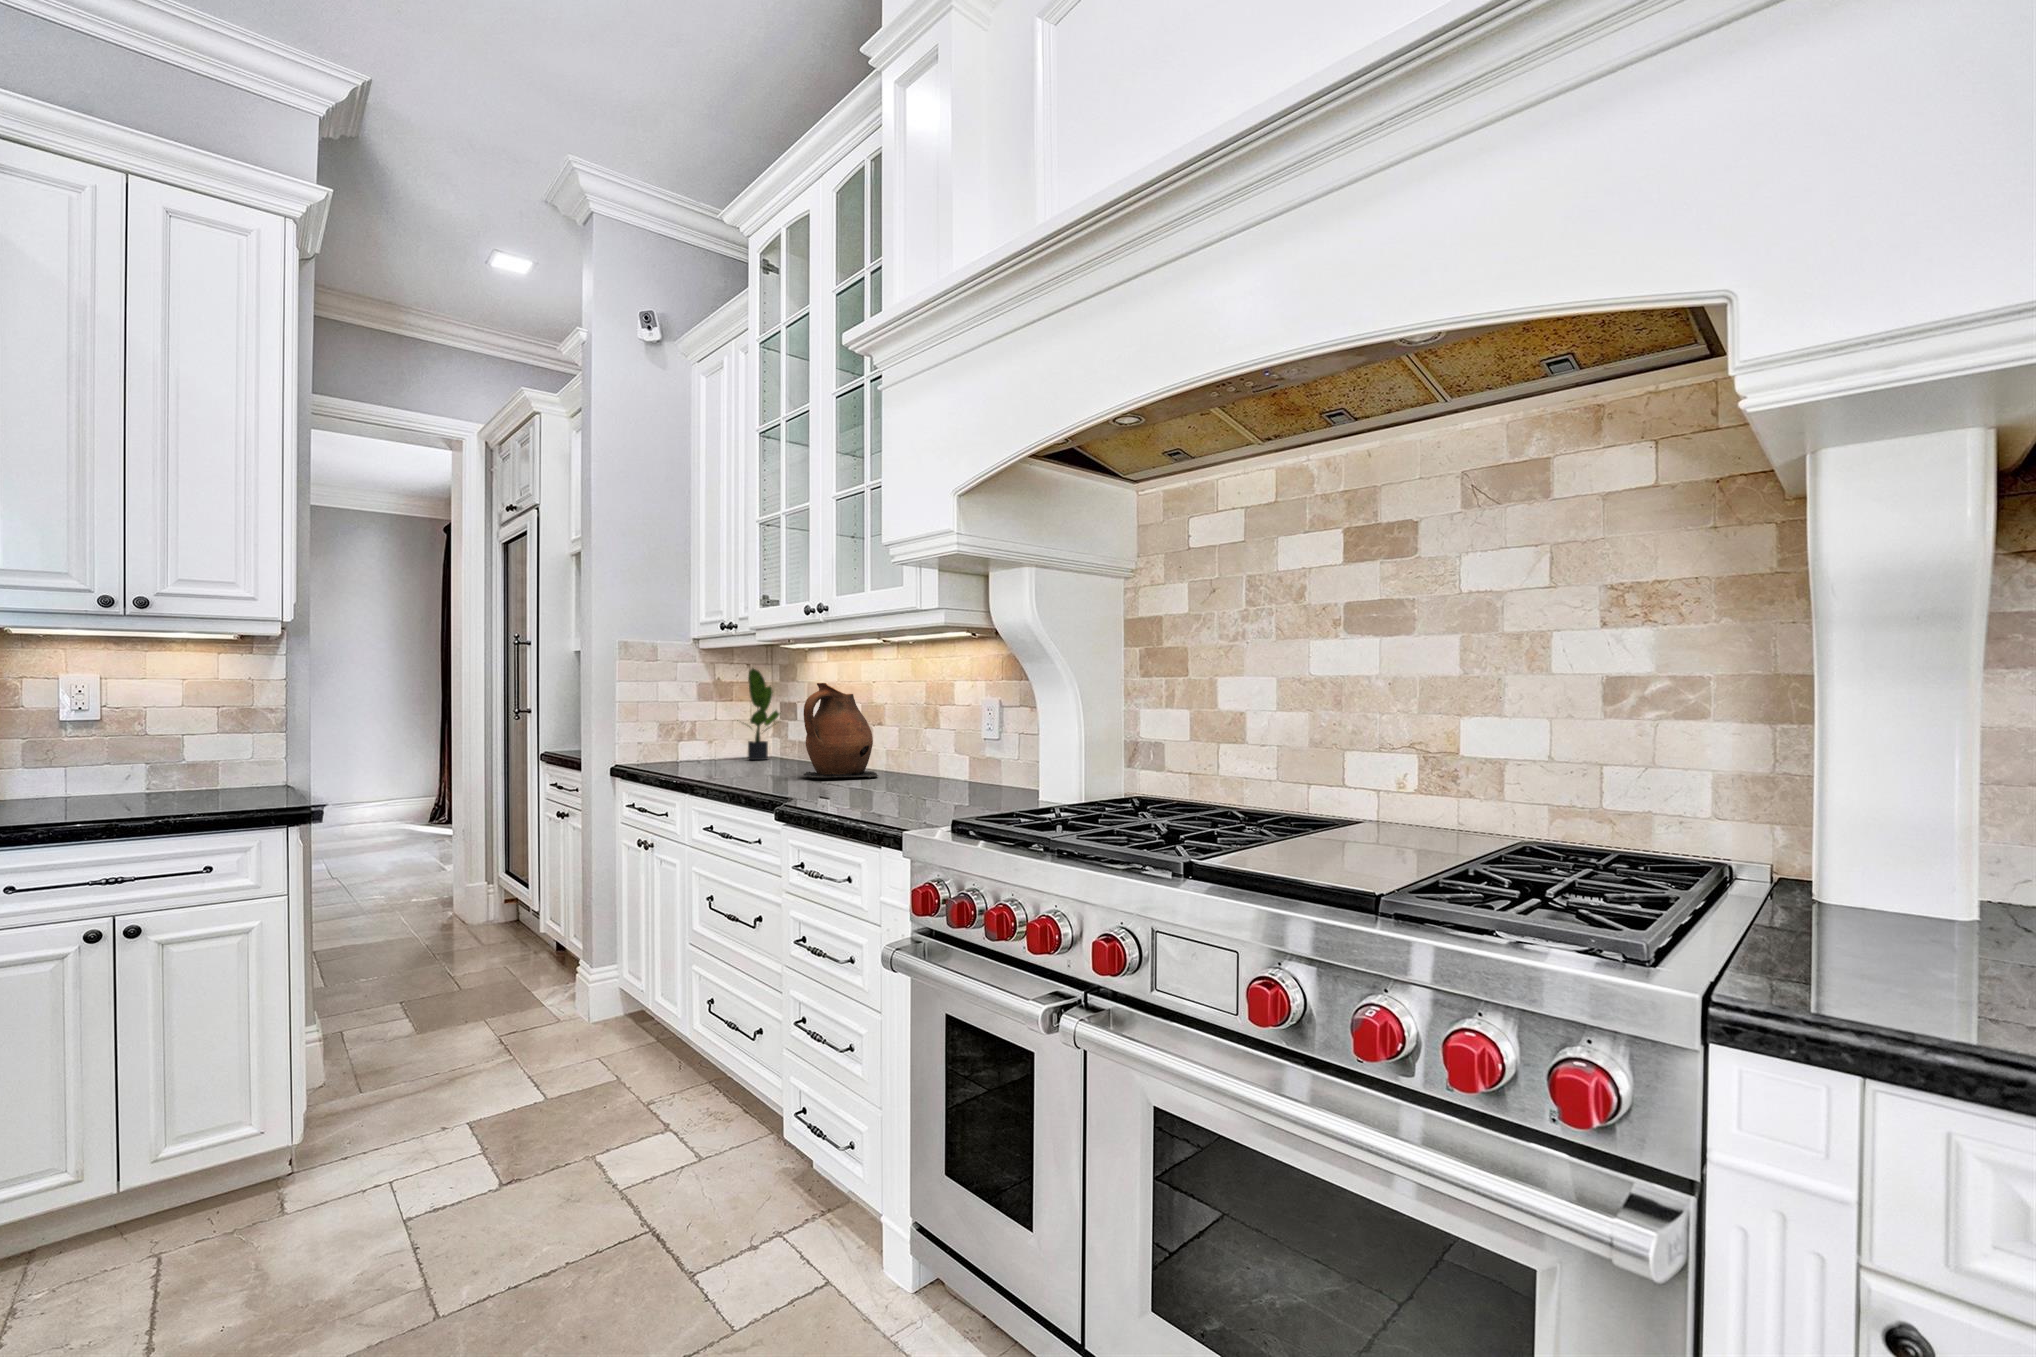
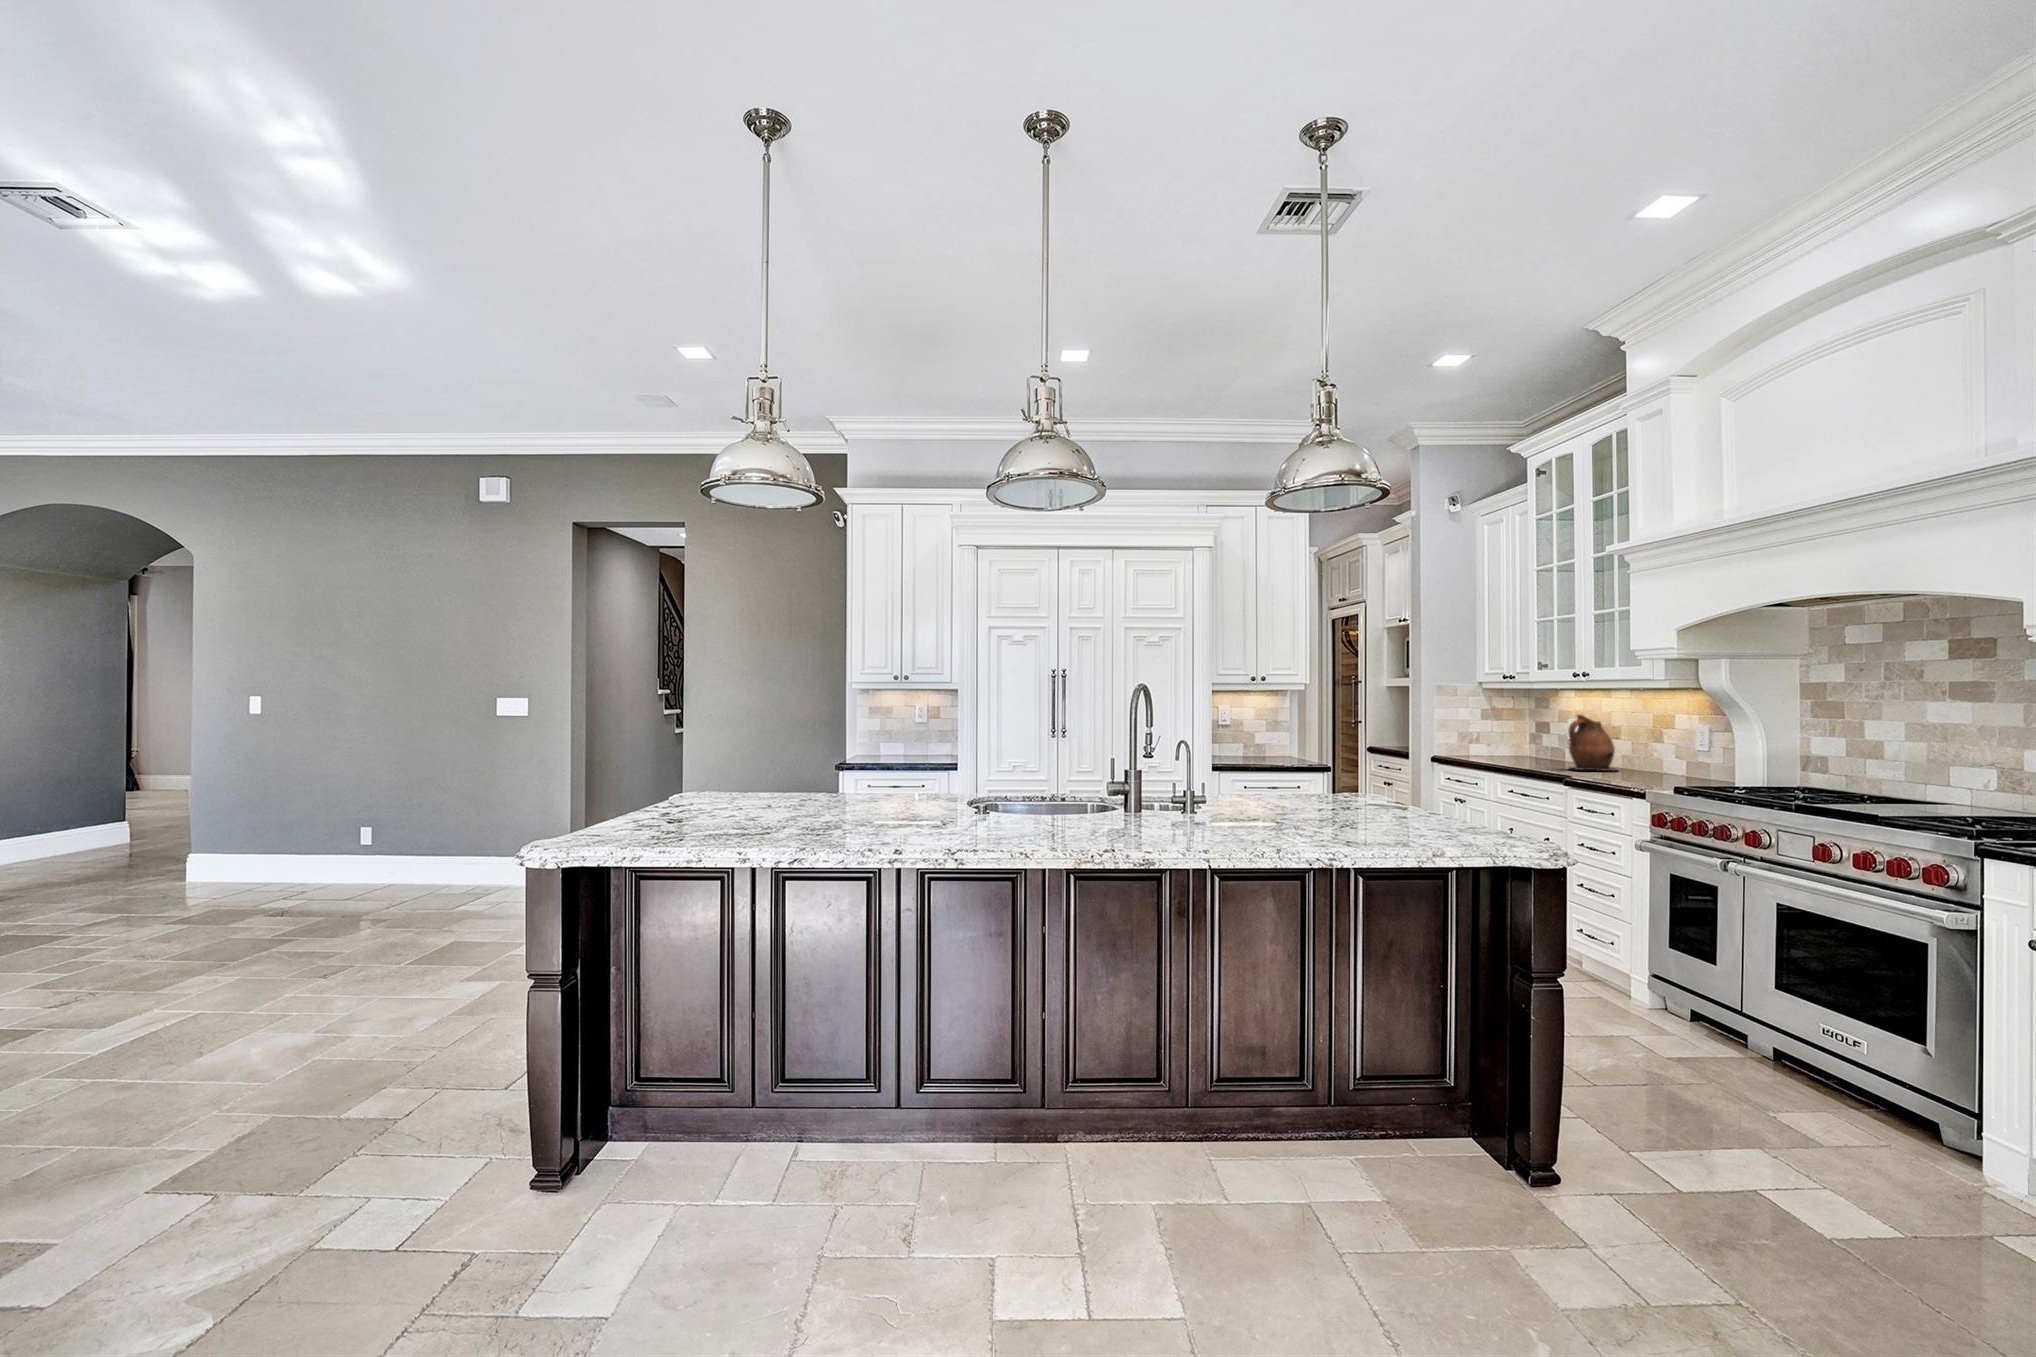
potted plant: present [737,668,779,760] -> none [1505,700,1541,758]

